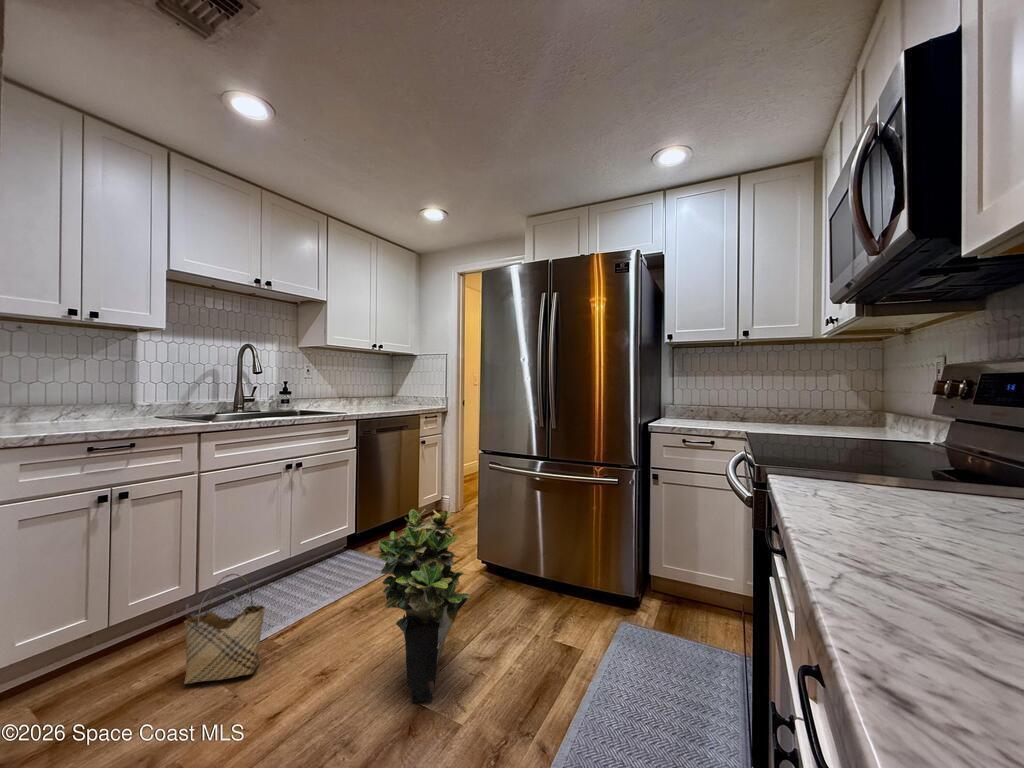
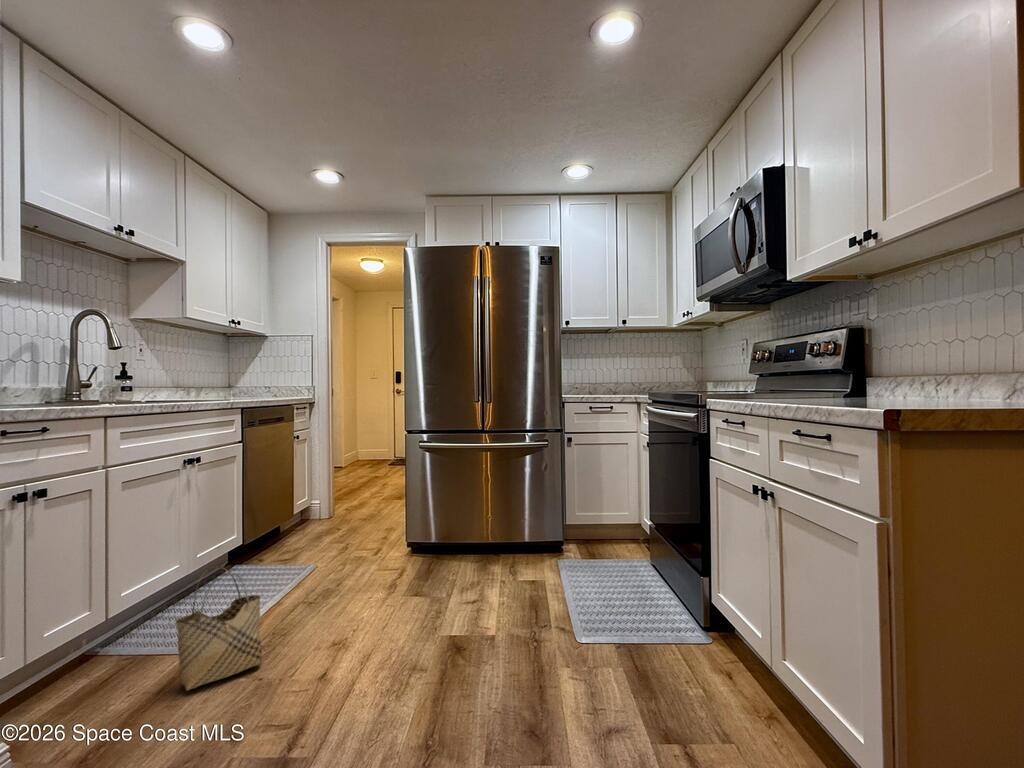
potted plant: present [378,509,470,702] -> none [388,471,477,637]

